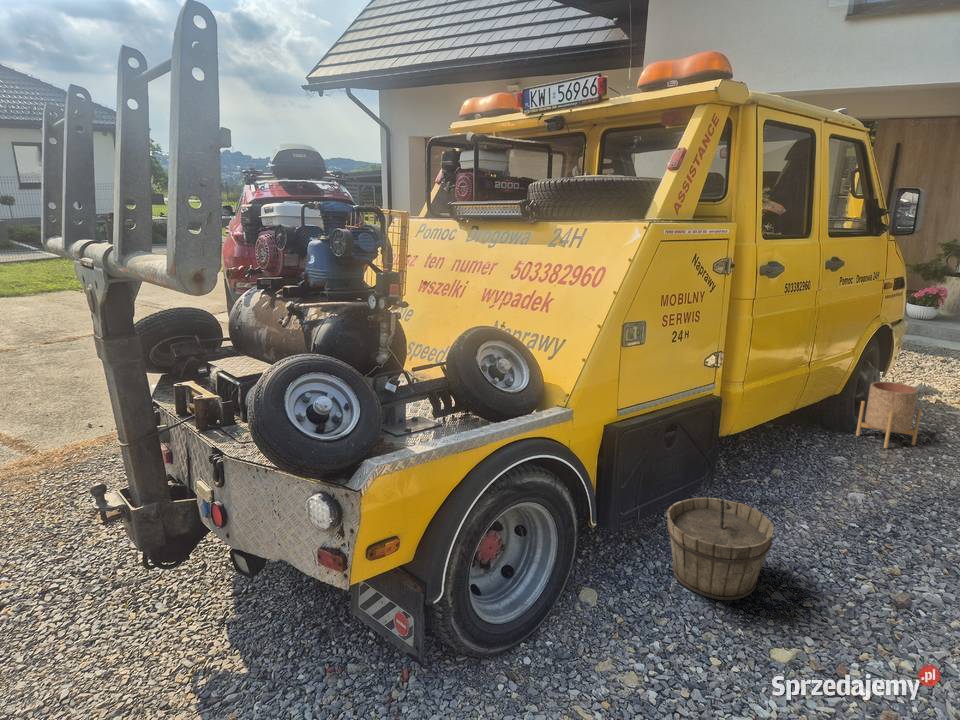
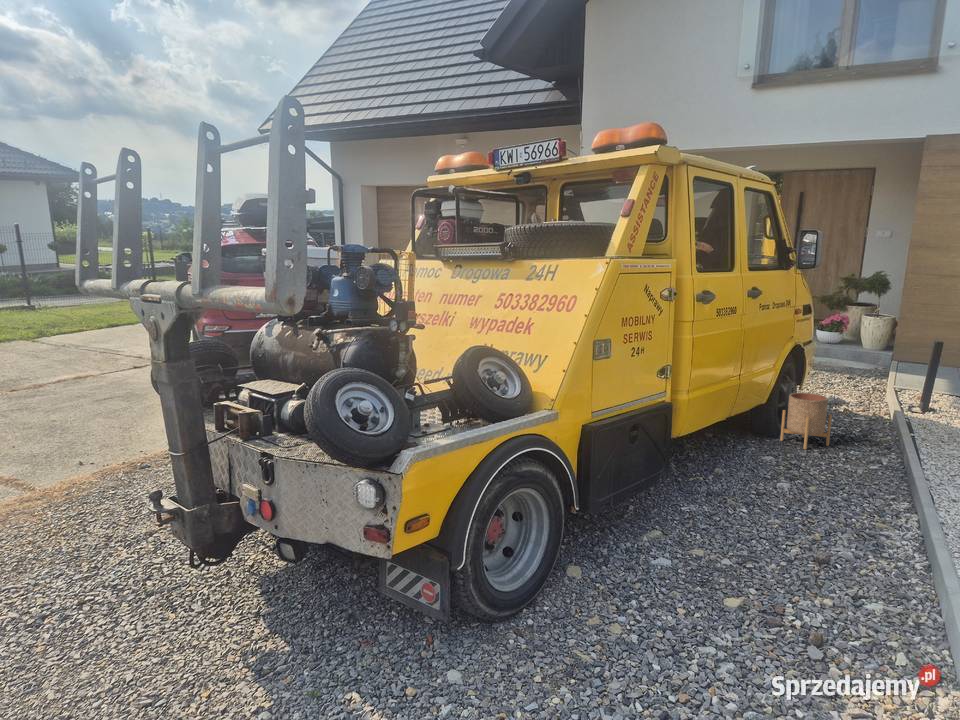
wooden bucket: present [667,494,774,600] -> none [633,482,721,569]

